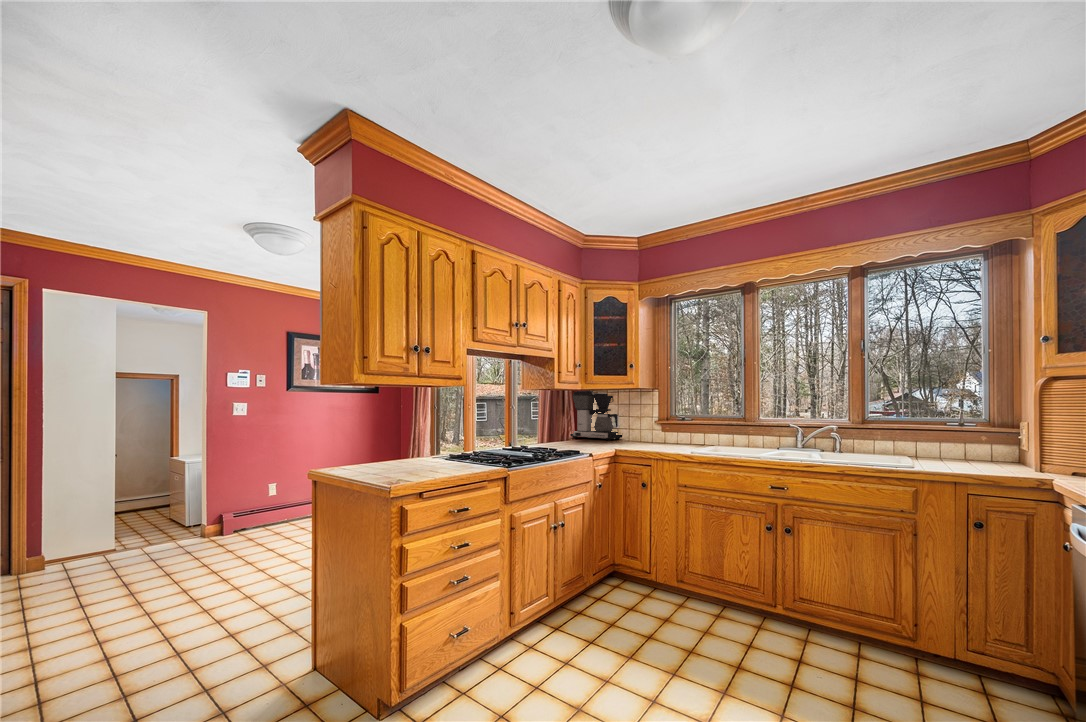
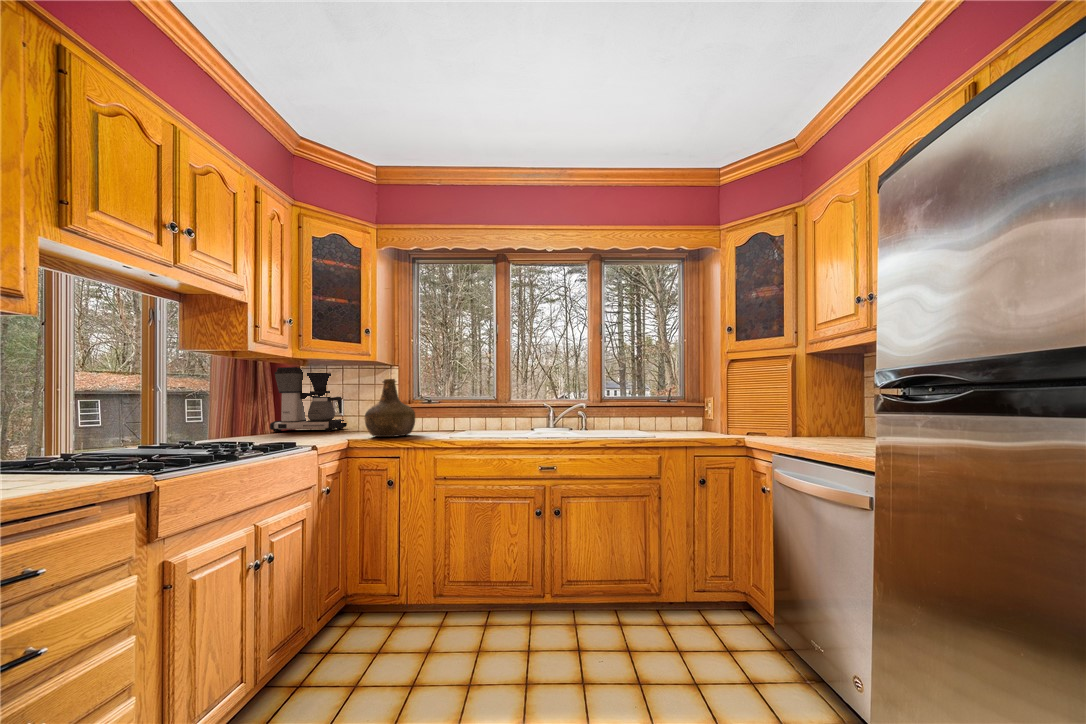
bottle: none [627,404,666,450] -> present [365,379,415,437]

